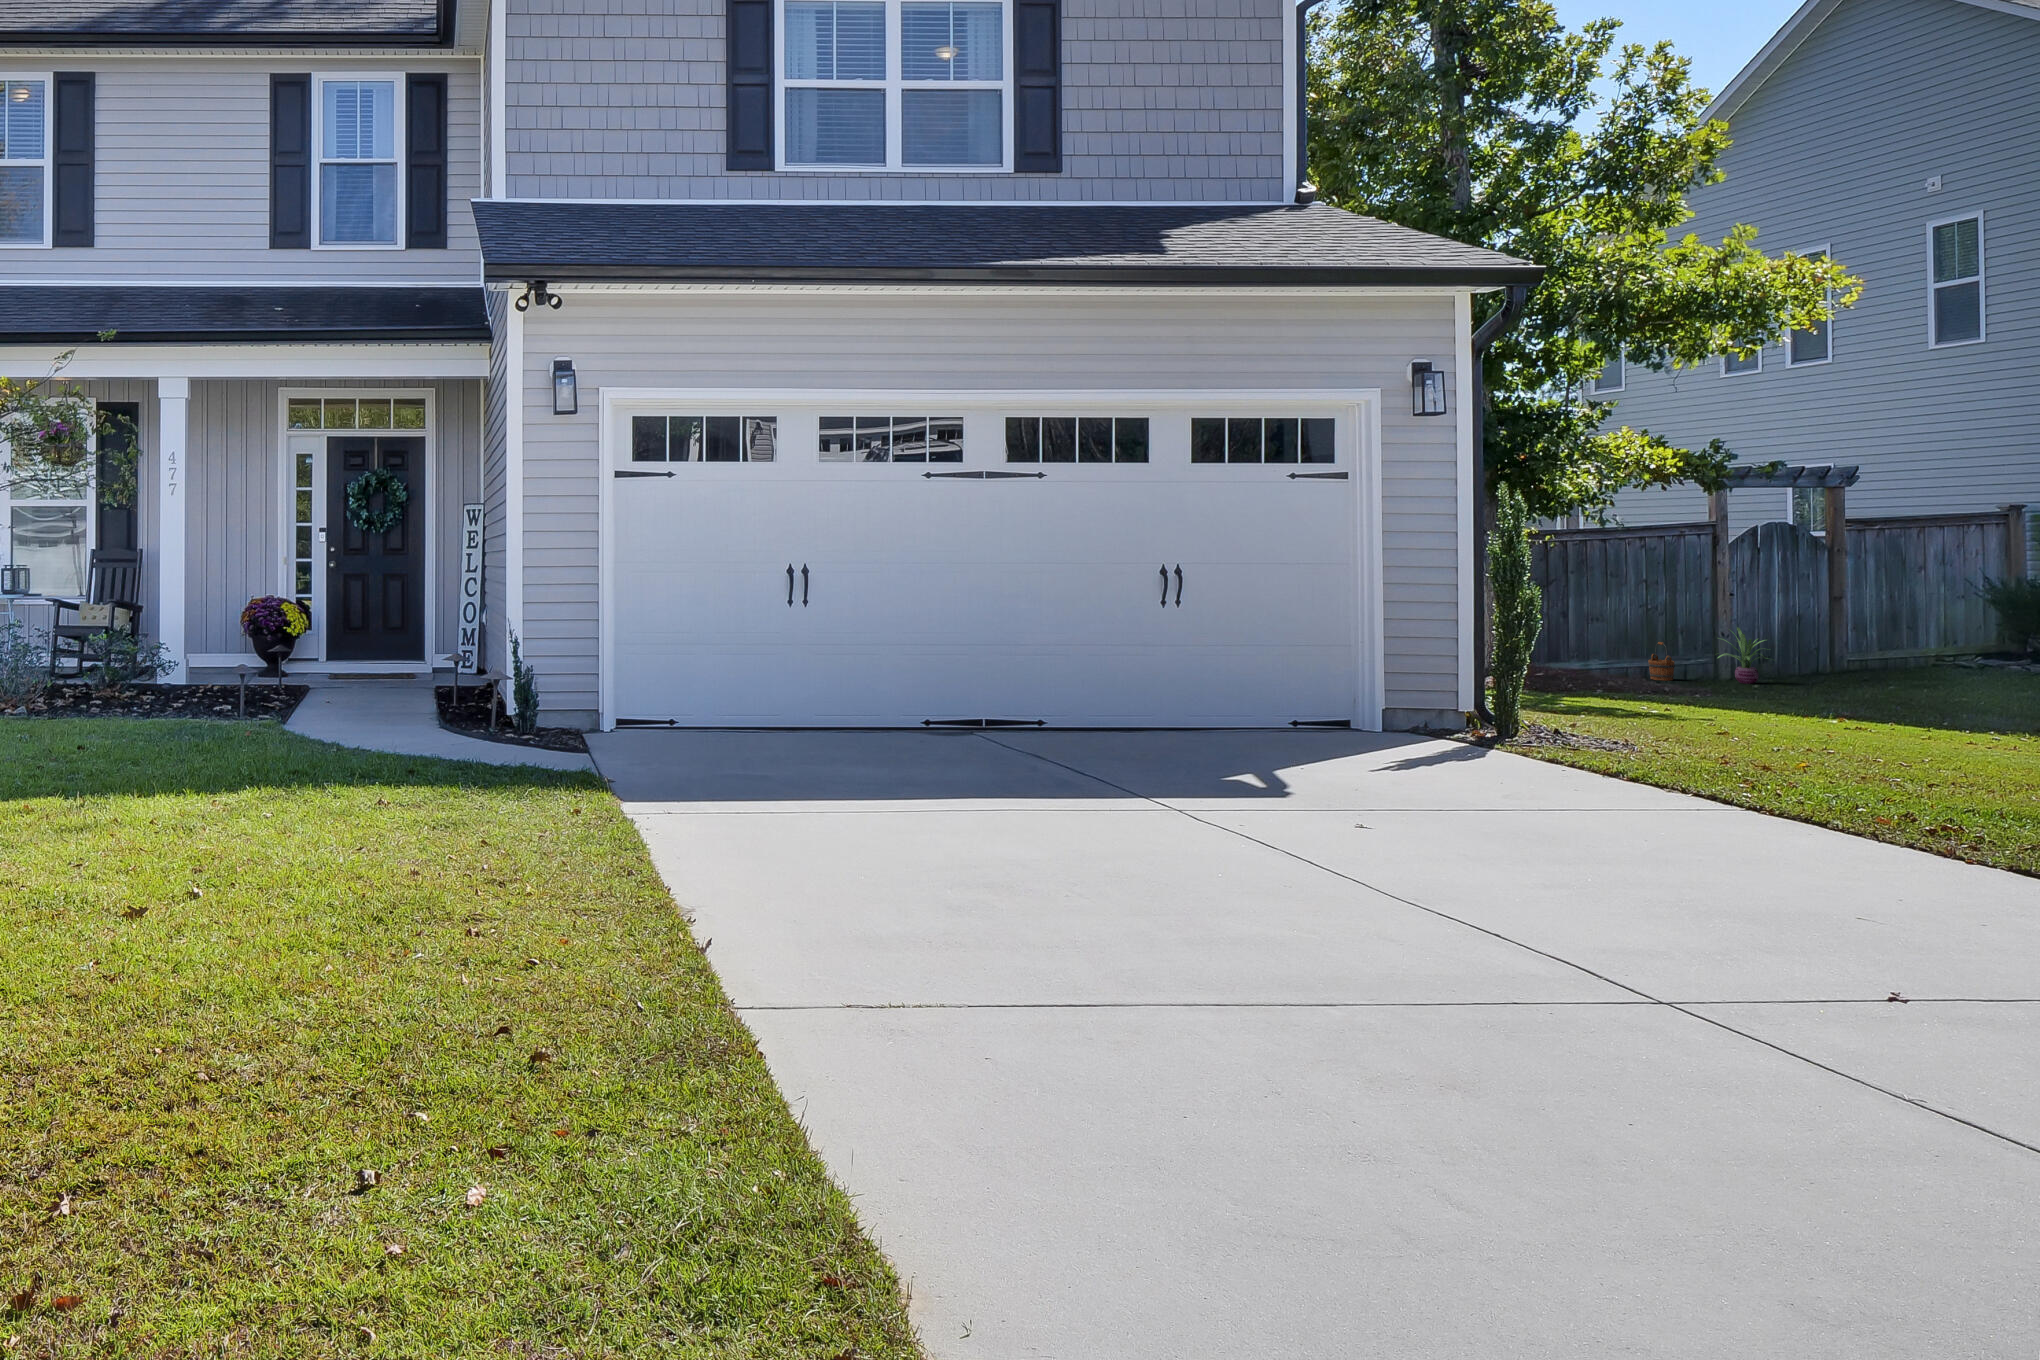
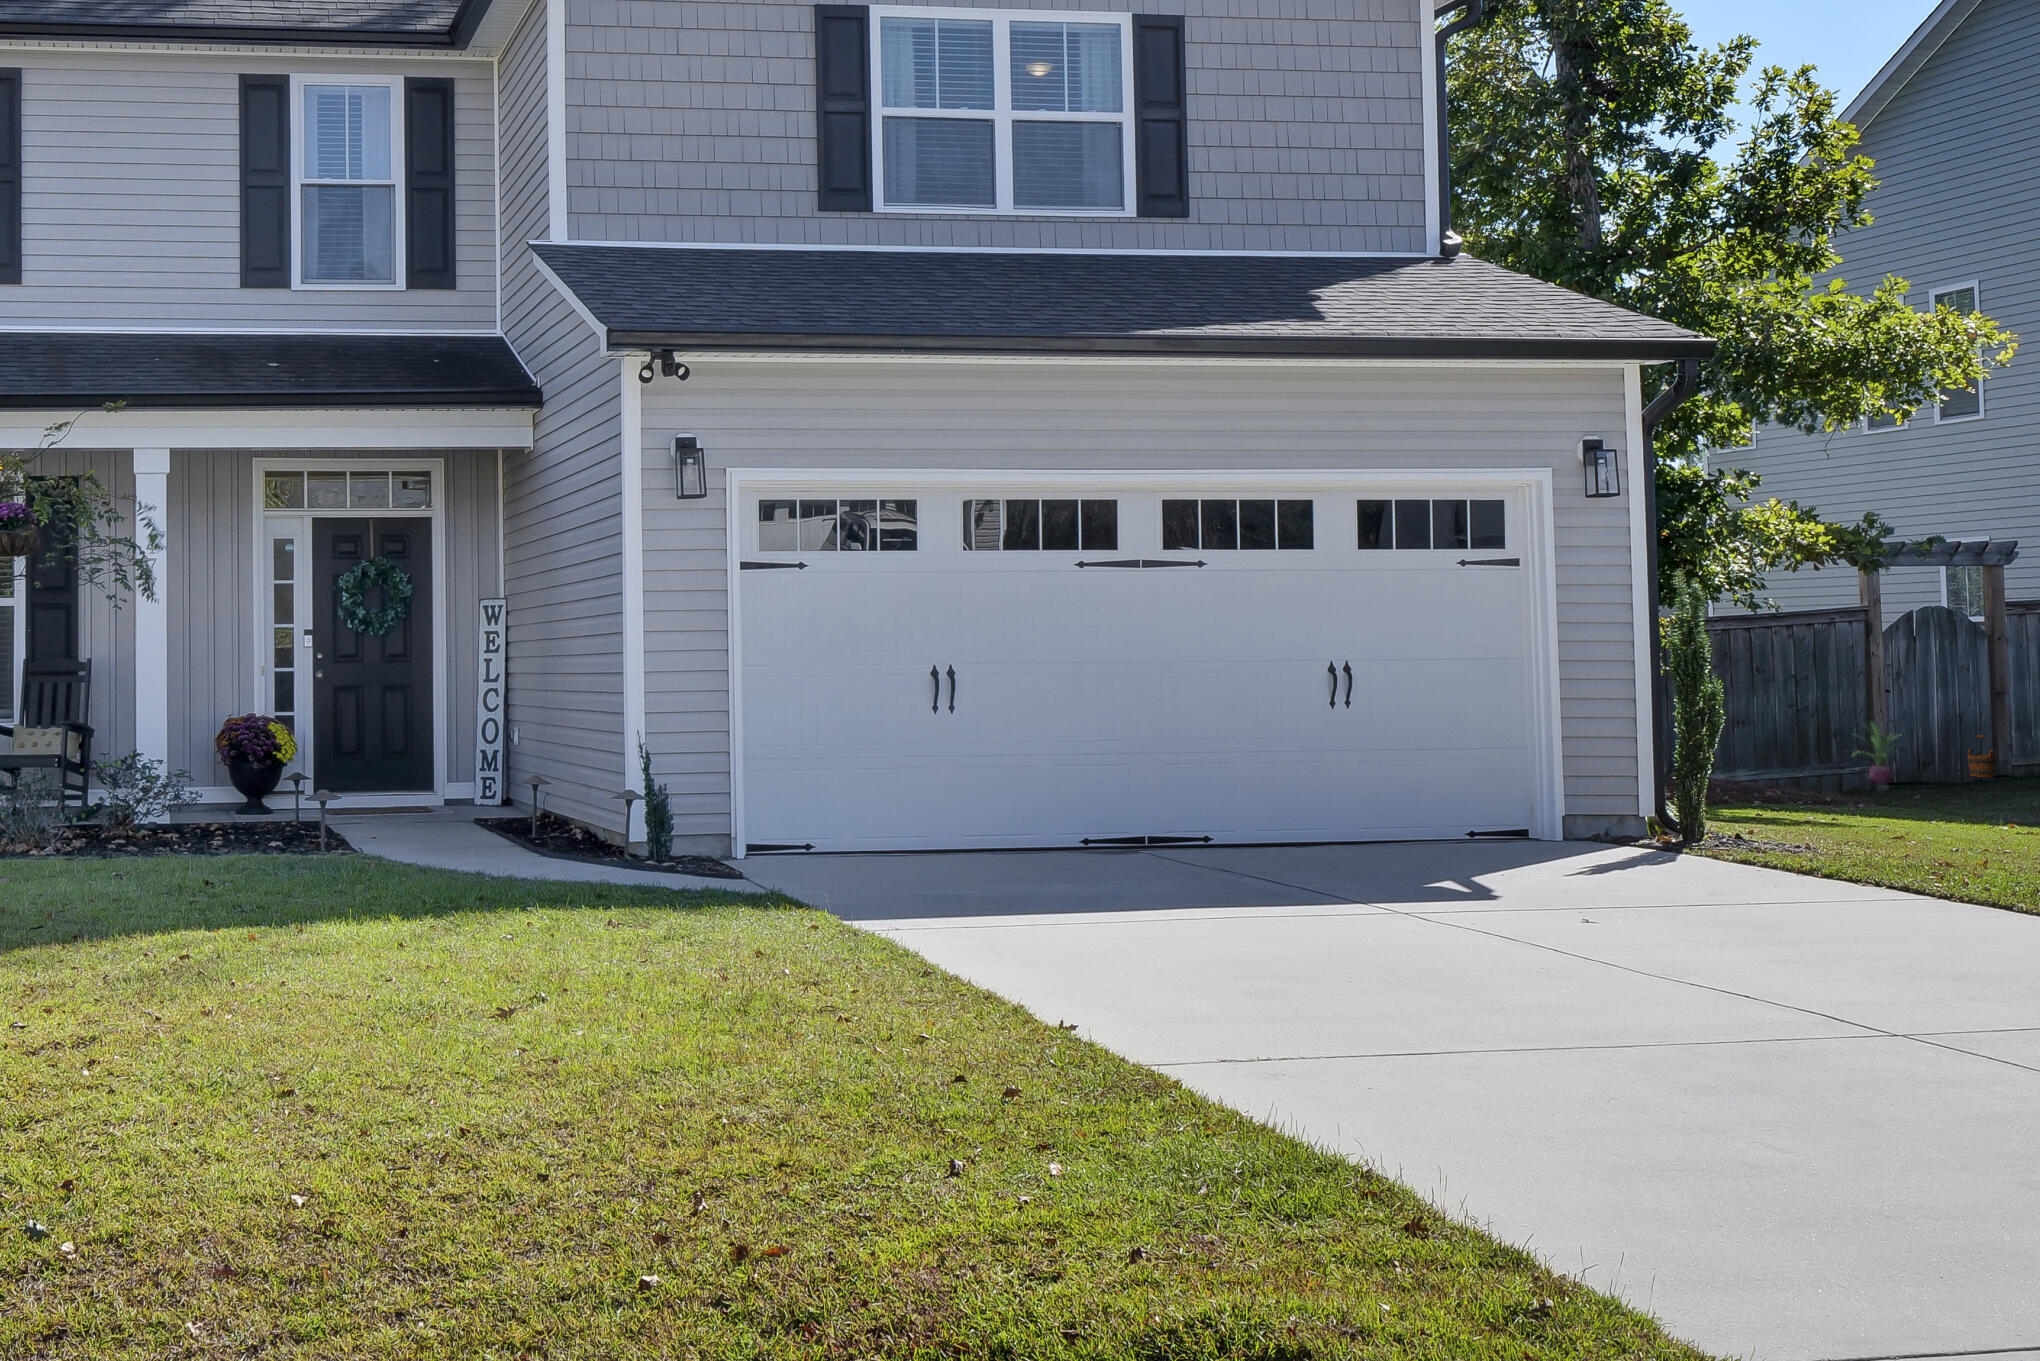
wooden bucket: present [1648,642,1675,681] -> present [1967,735,1996,778]

